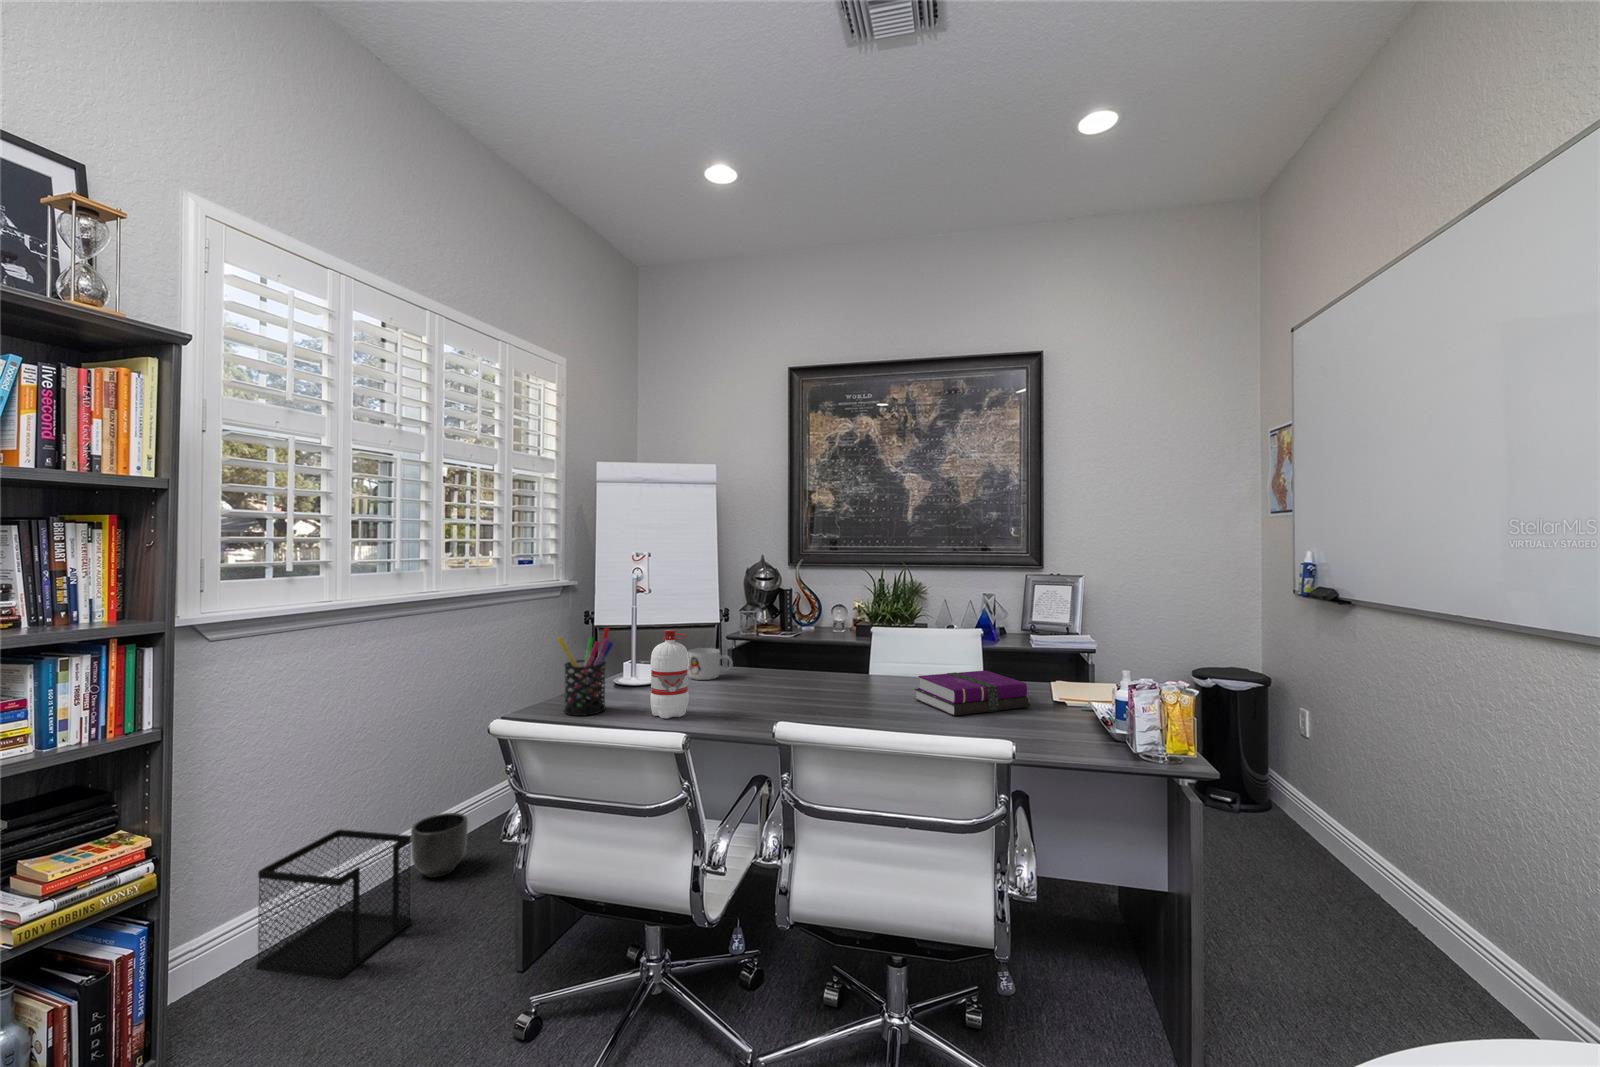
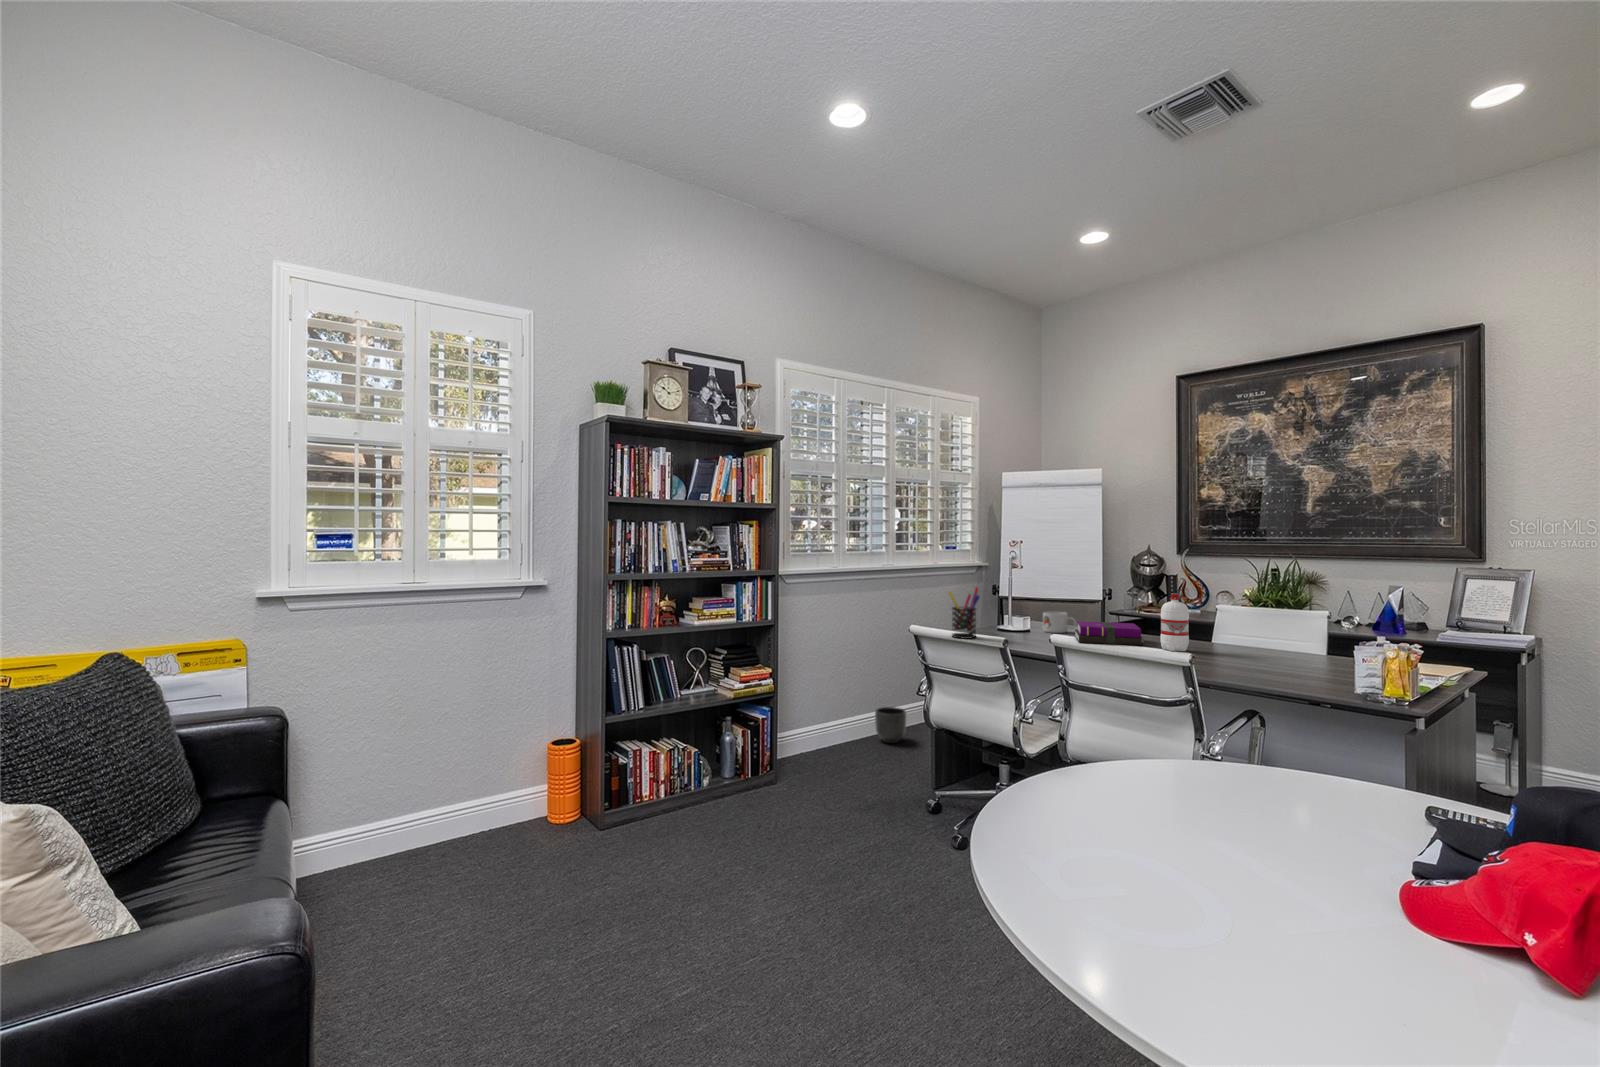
water bottle: present [650,630,689,718] -> present [1160,593,1189,651]
notebook: present [914,670,1031,716] -> present [1075,621,1144,645]
wastebasket: present [256,829,411,979] -> none [805,698,875,768]

